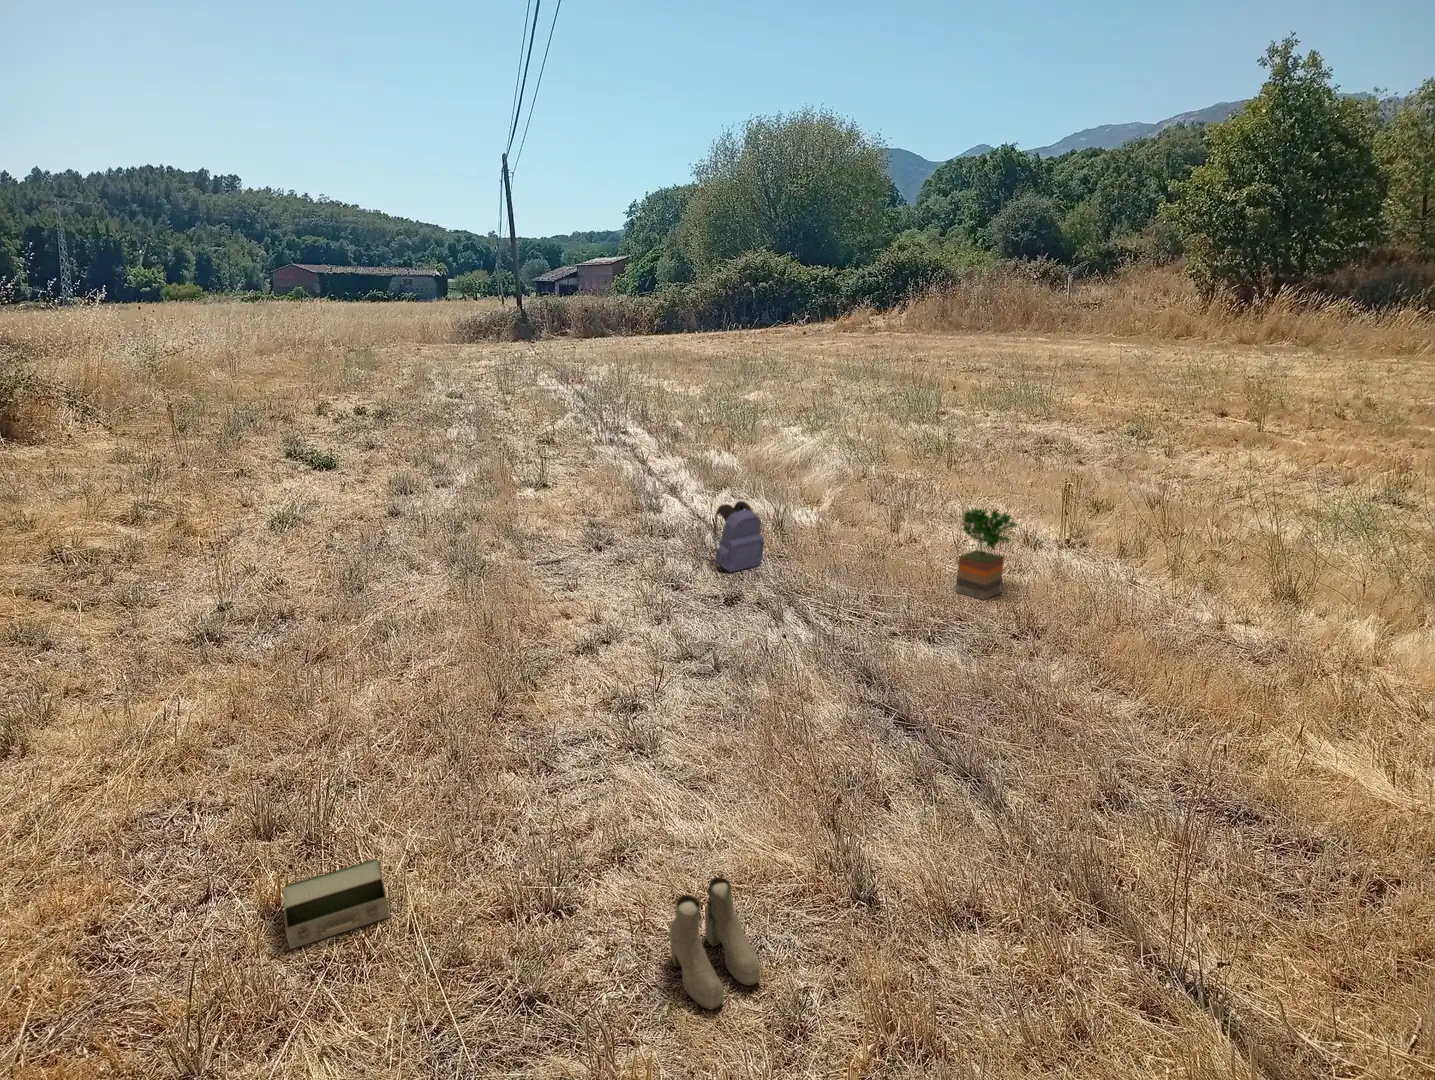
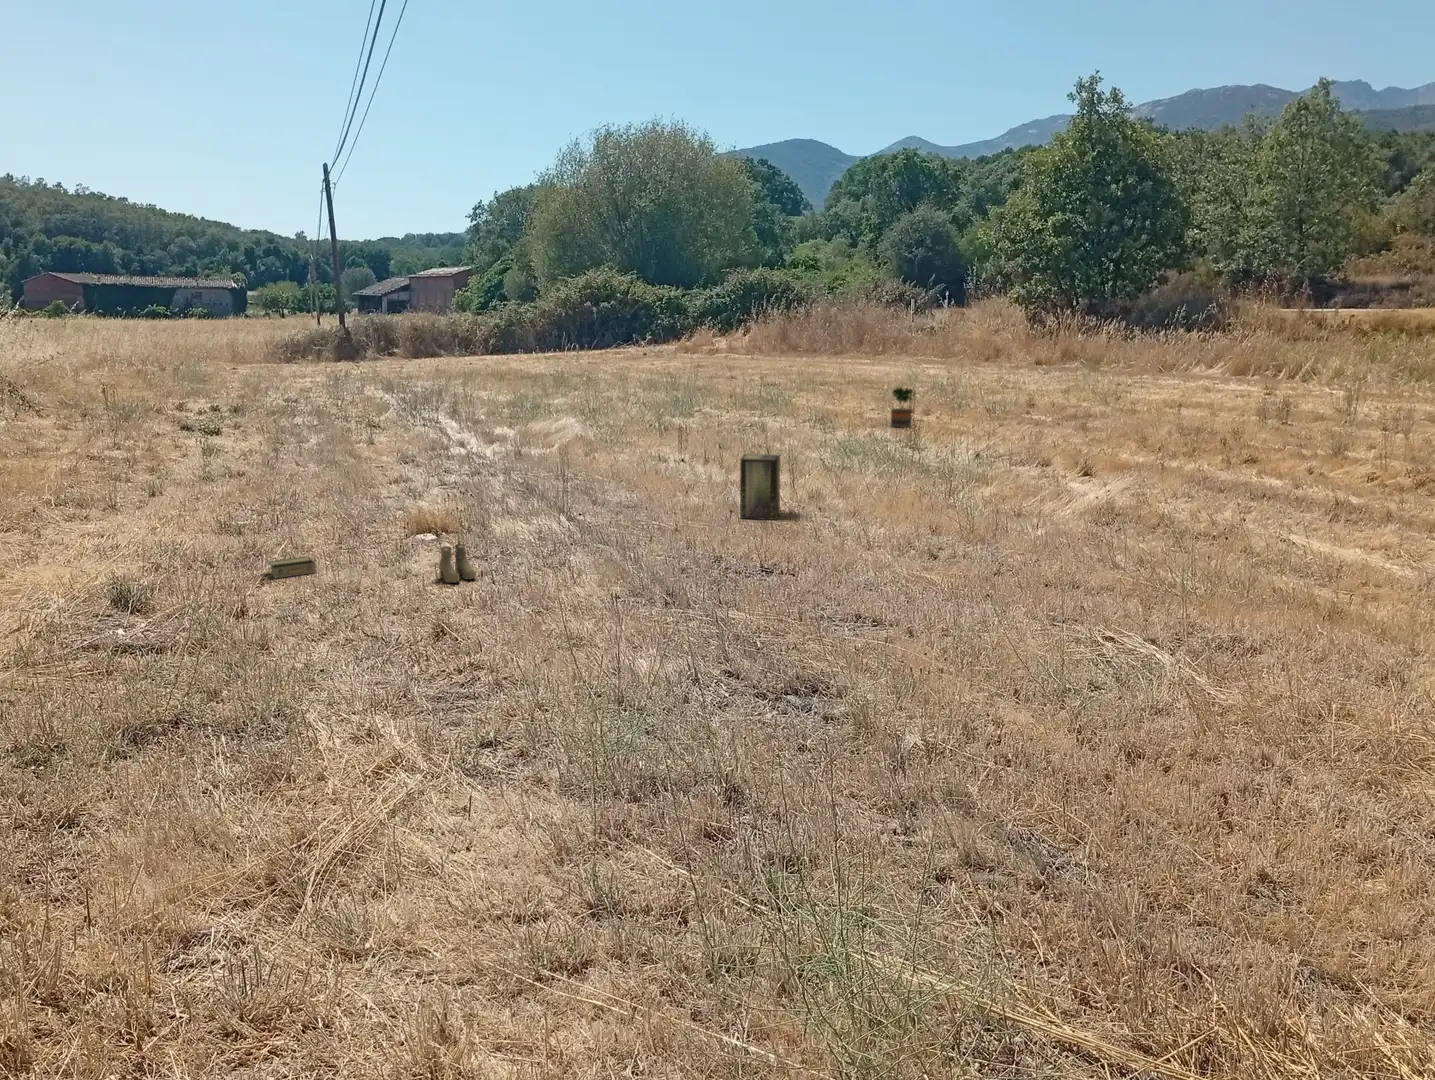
backpack: present [714,501,764,573] -> none [495,444,529,490]
potted tree: present [956,509,1017,600] -> present [891,388,915,428]
storage box: none [1179,561,1296,697] -> present [740,454,780,520]

